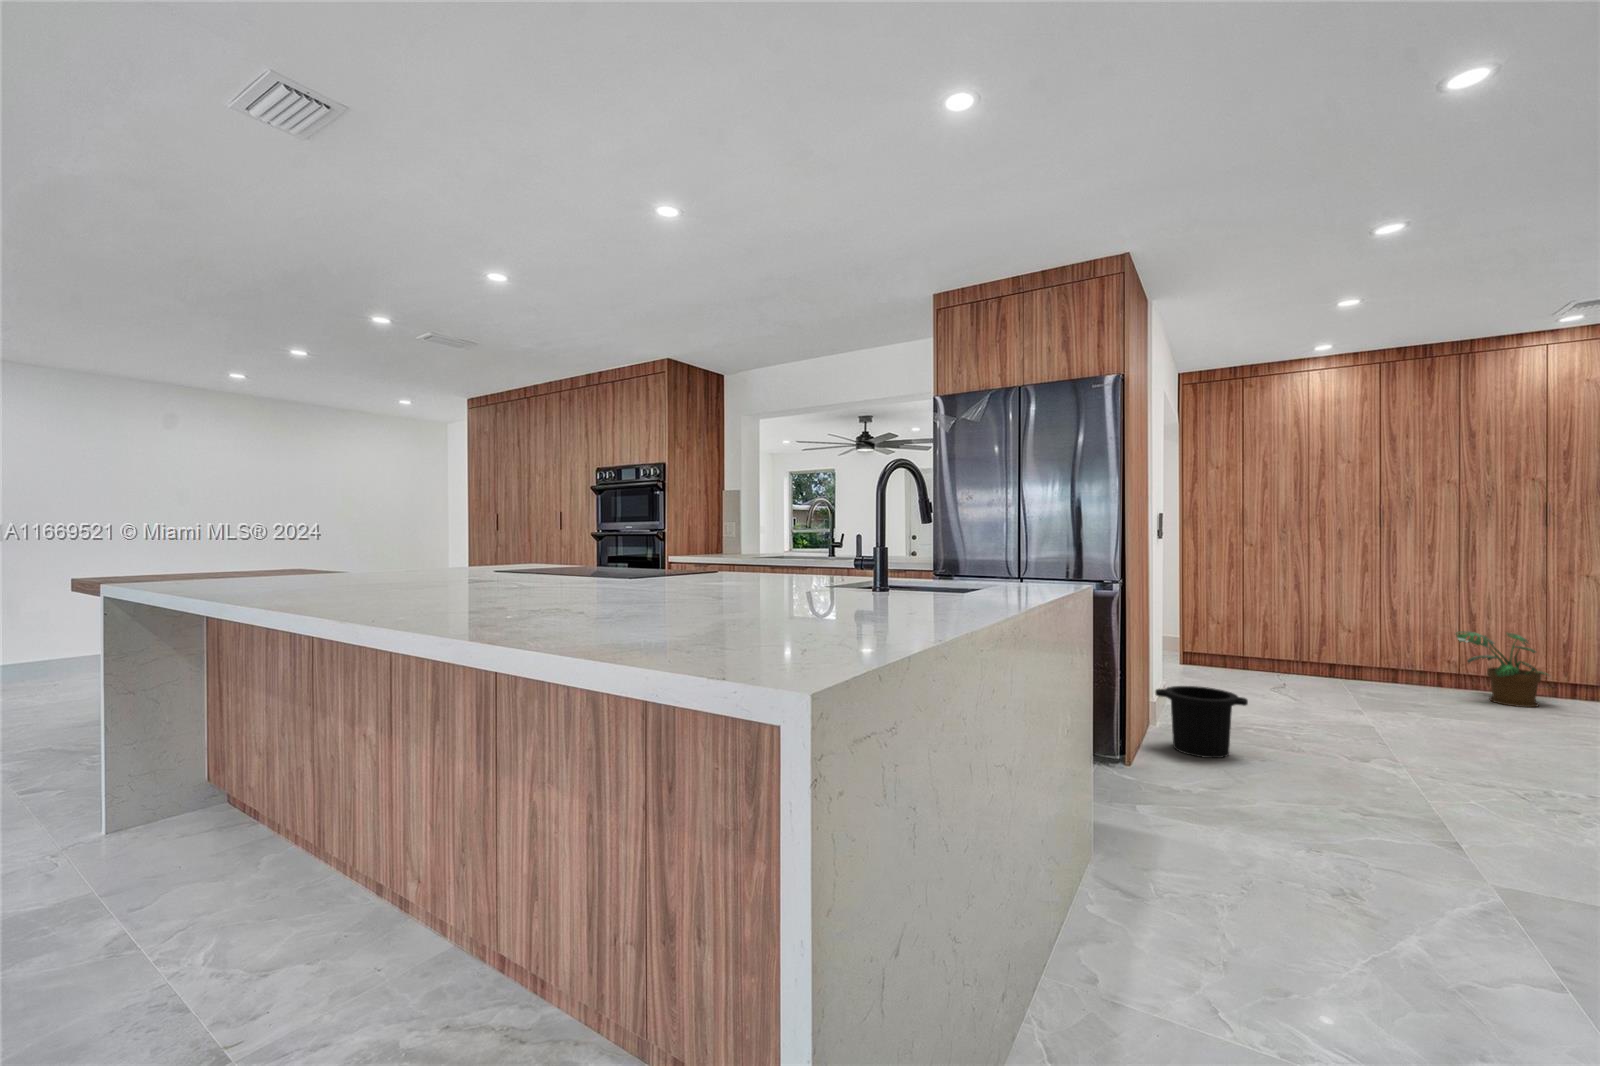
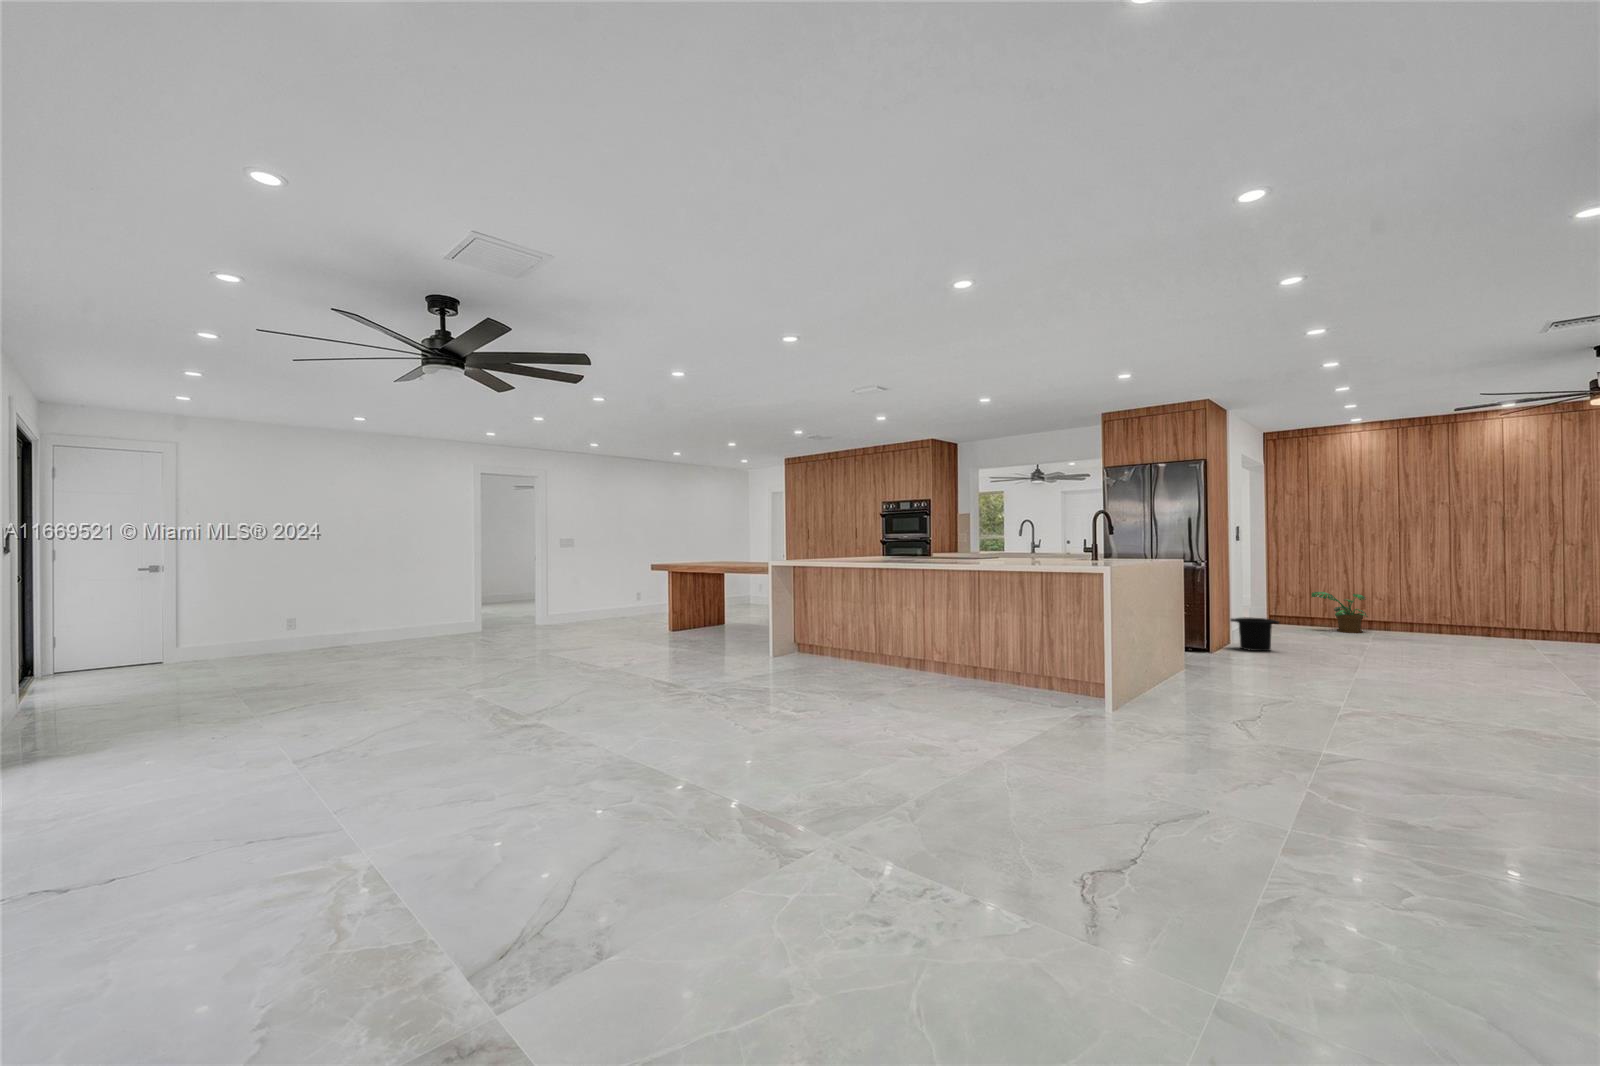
potted plant: present [1456,631,1547,707] -> present [1311,592,1368,633]

